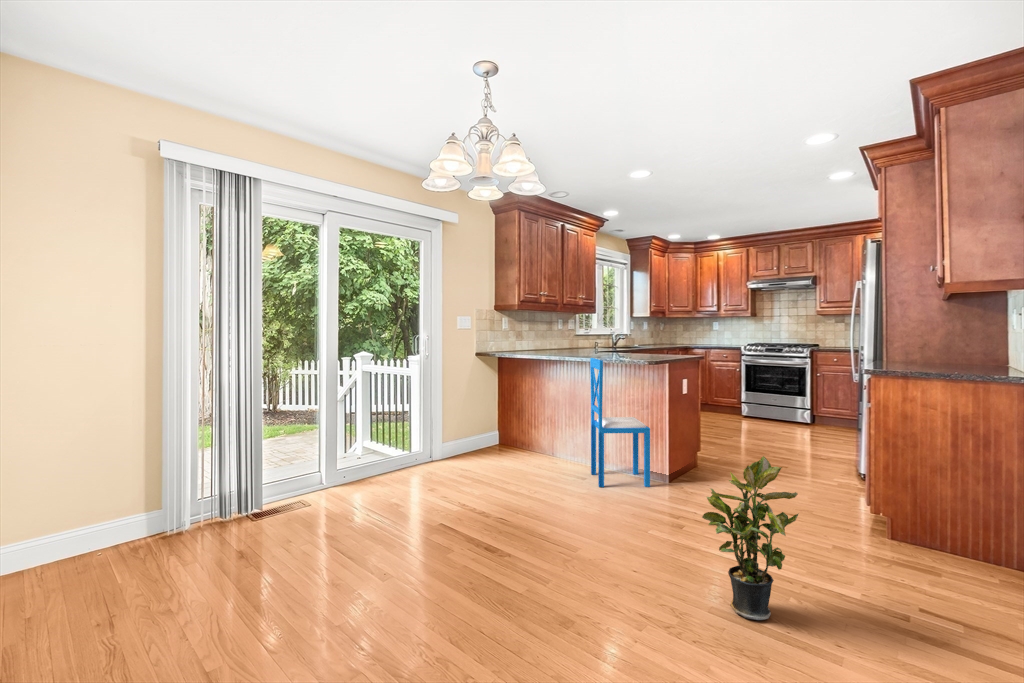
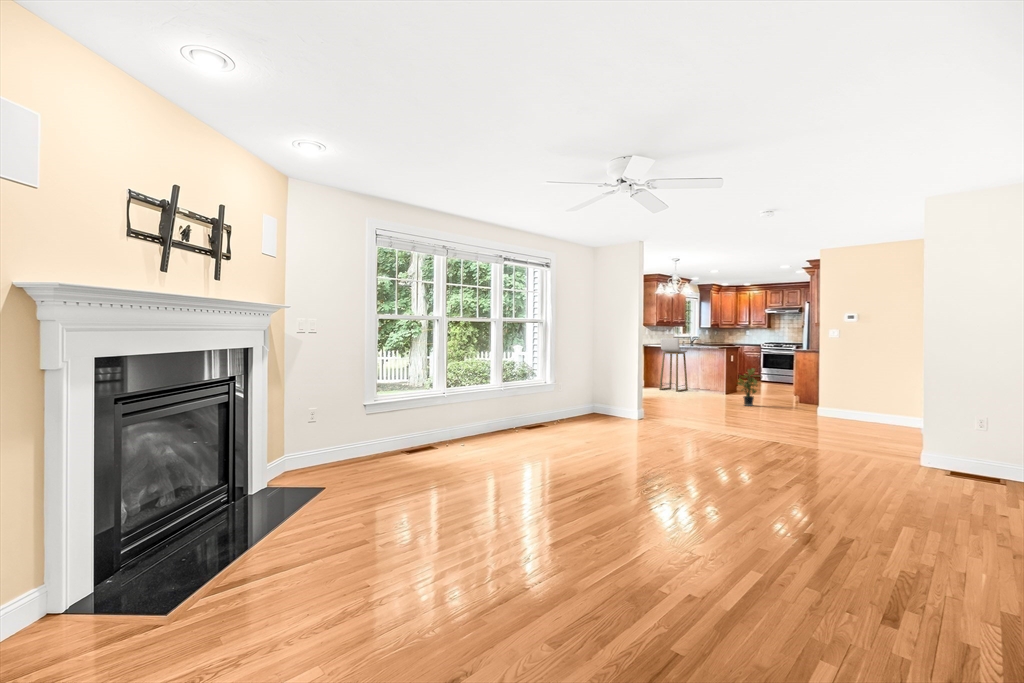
bar stool: none [515,339,584,475] -> present [659,338,688,392]
dining chair: present [590,358,650,487] -> none [692,346,718,394]

